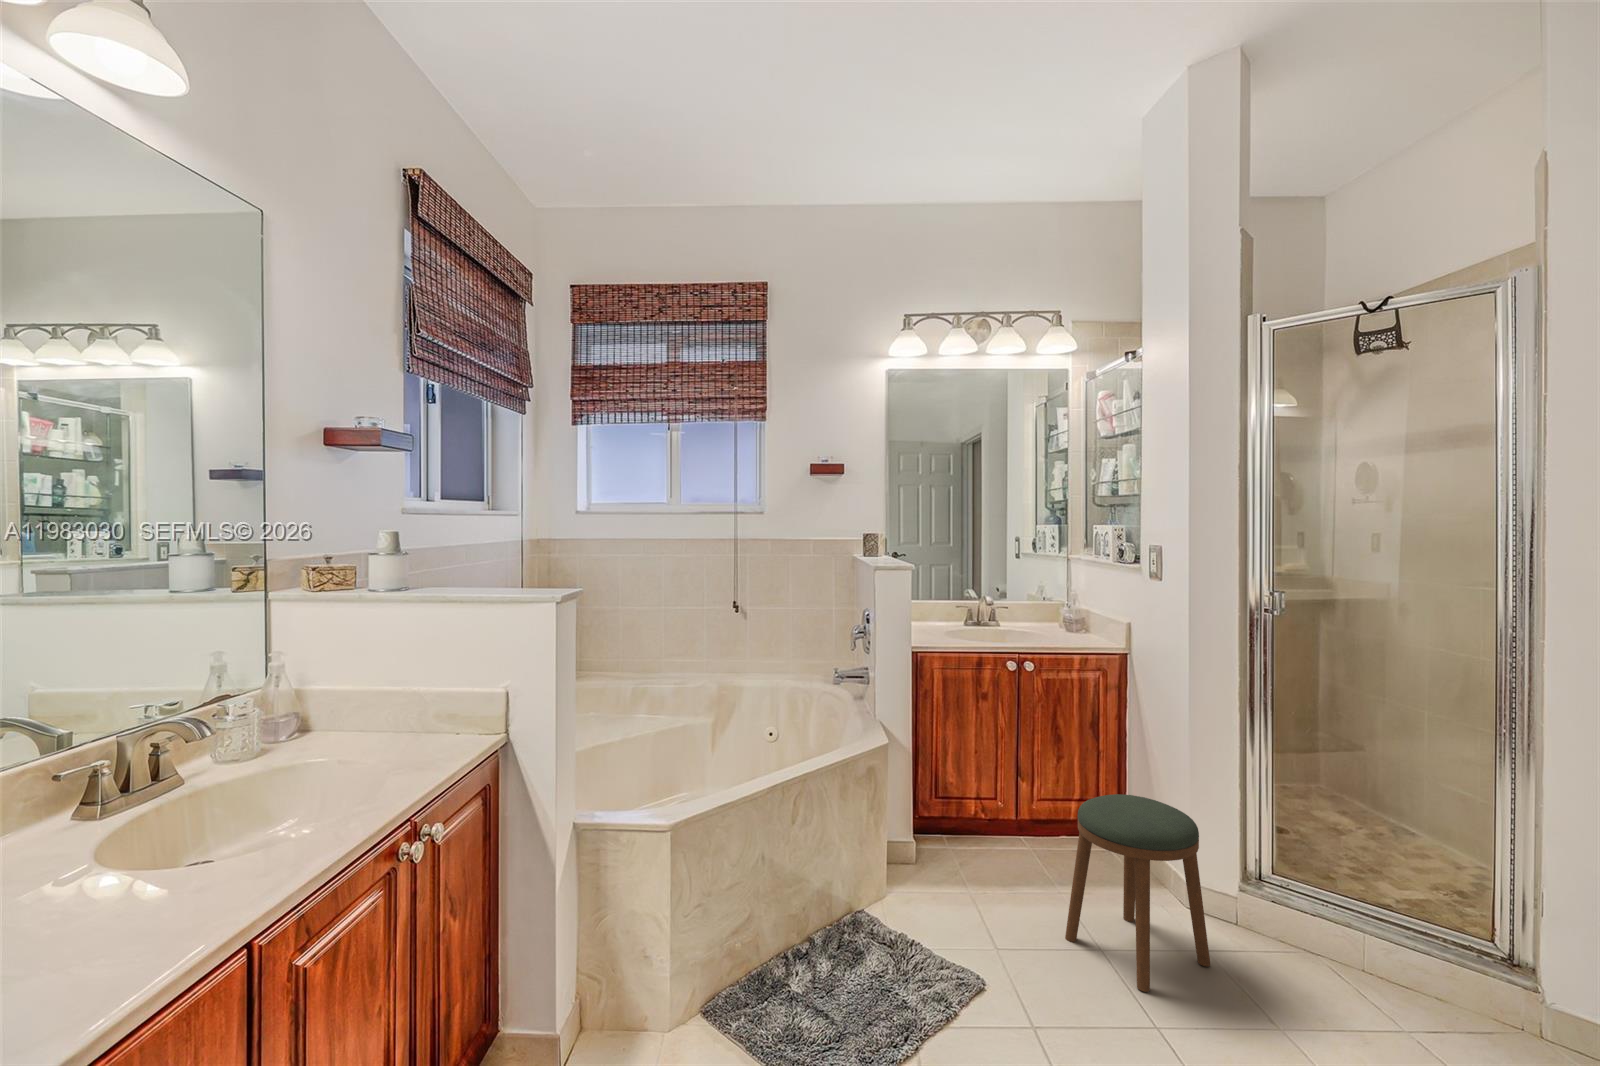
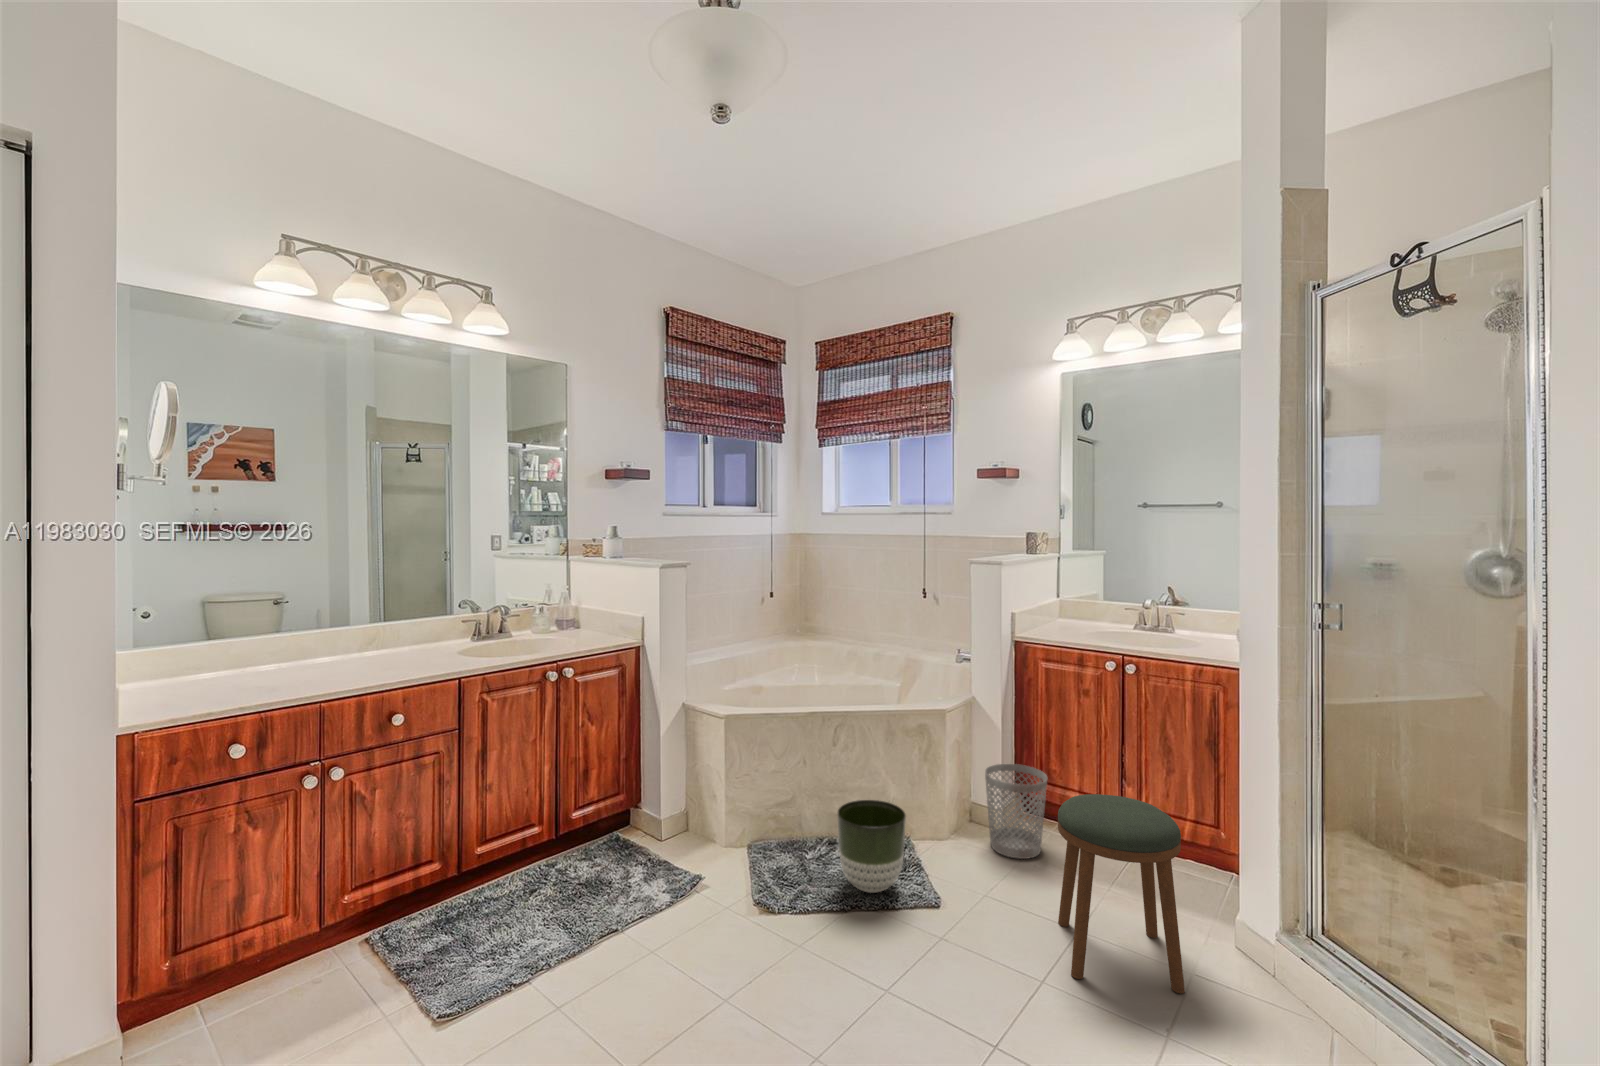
wastebasket: none [912,783,978,886] -> present [985,764,1048,859]
planter: none [847,868,932,989] -> present [837,800,906,893]

